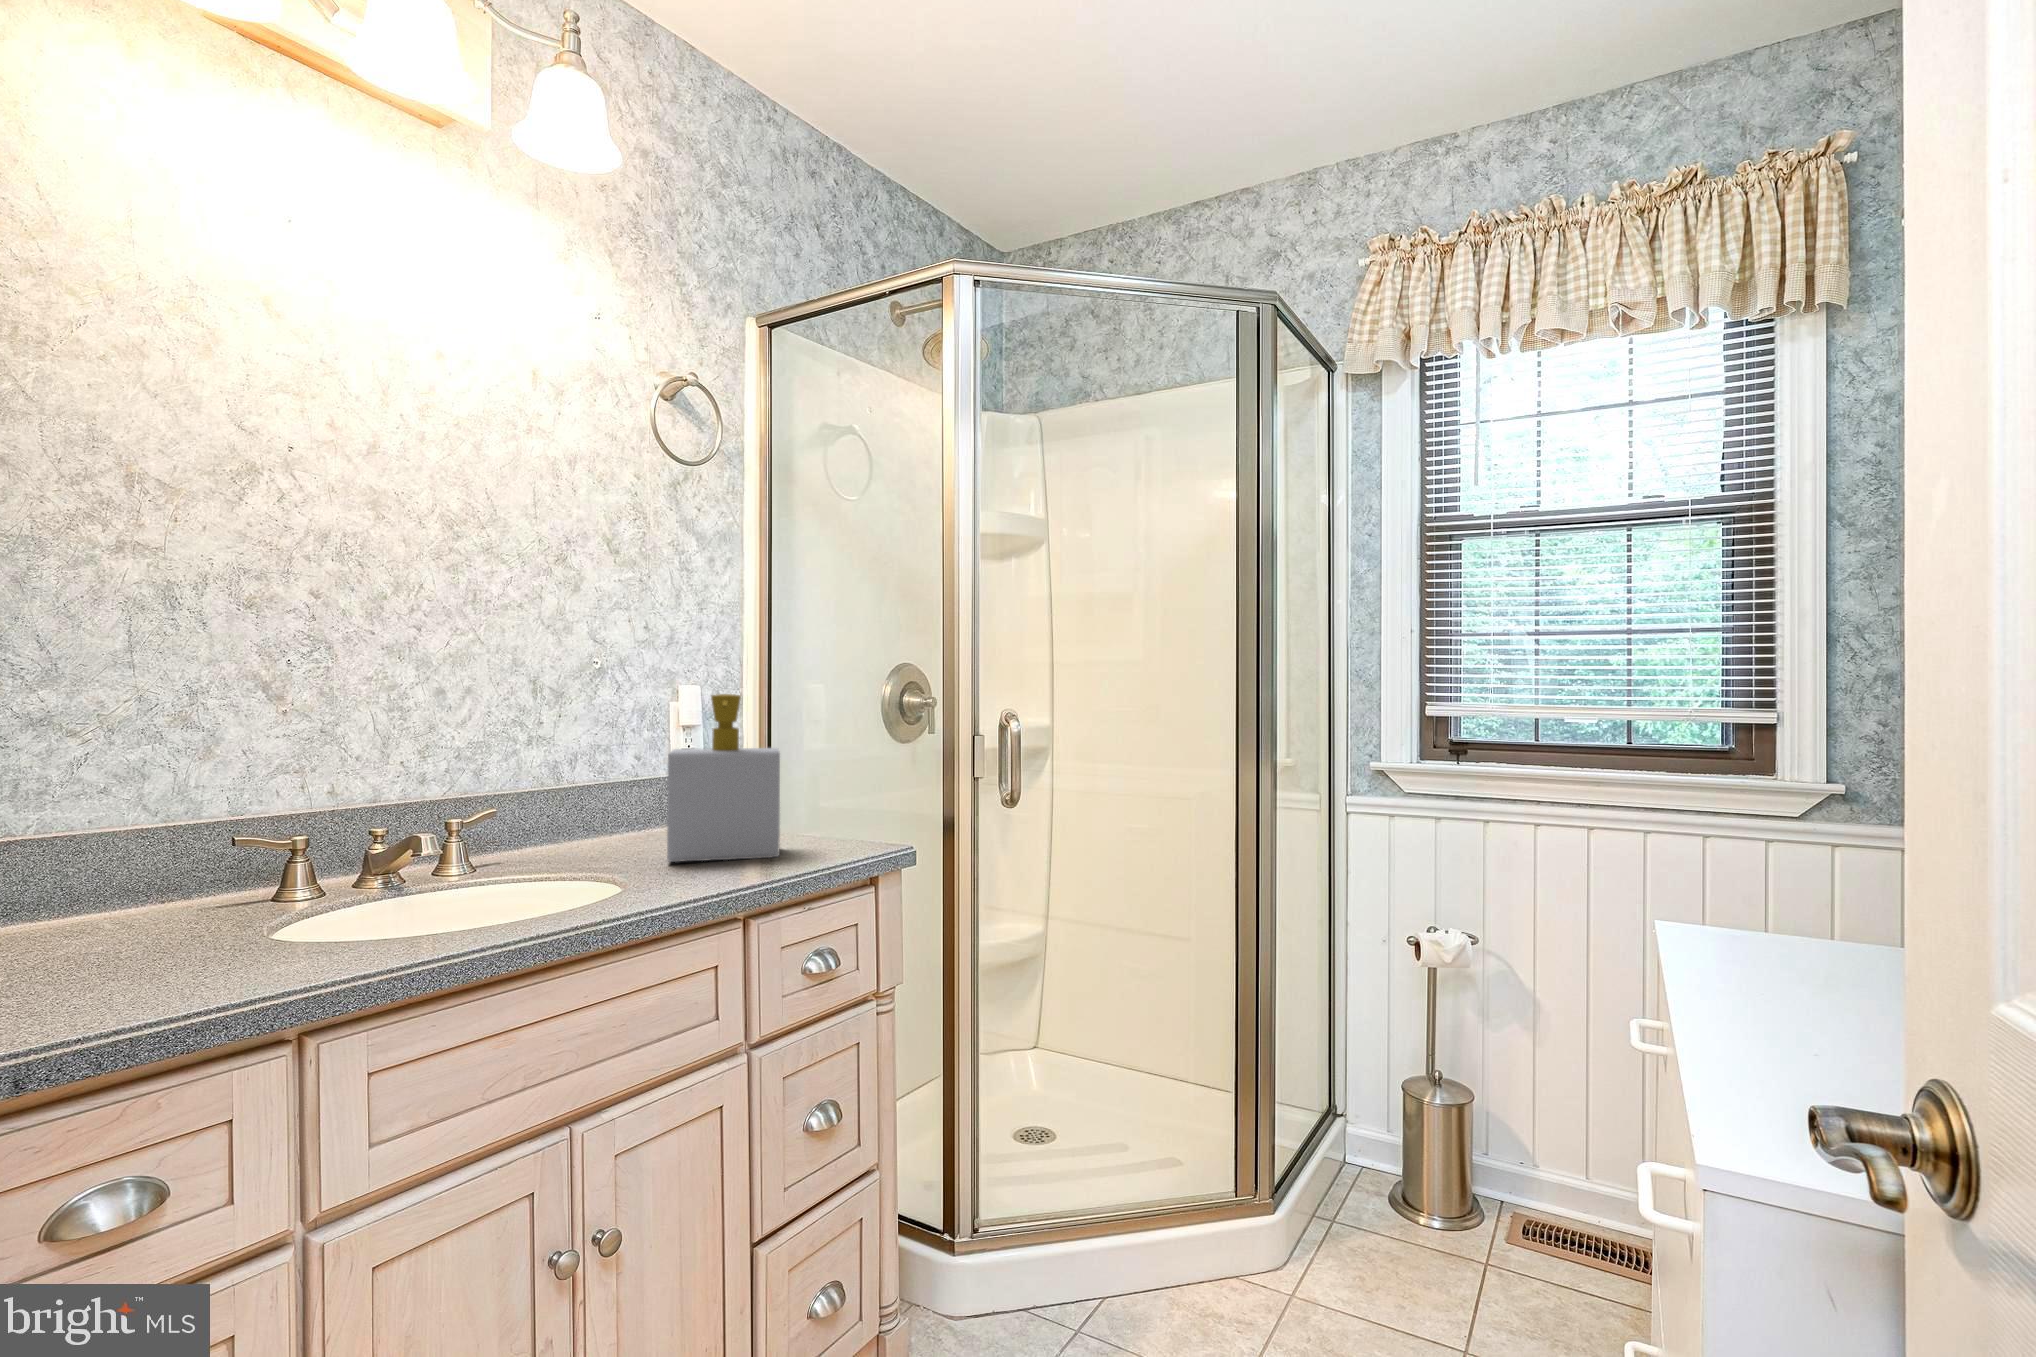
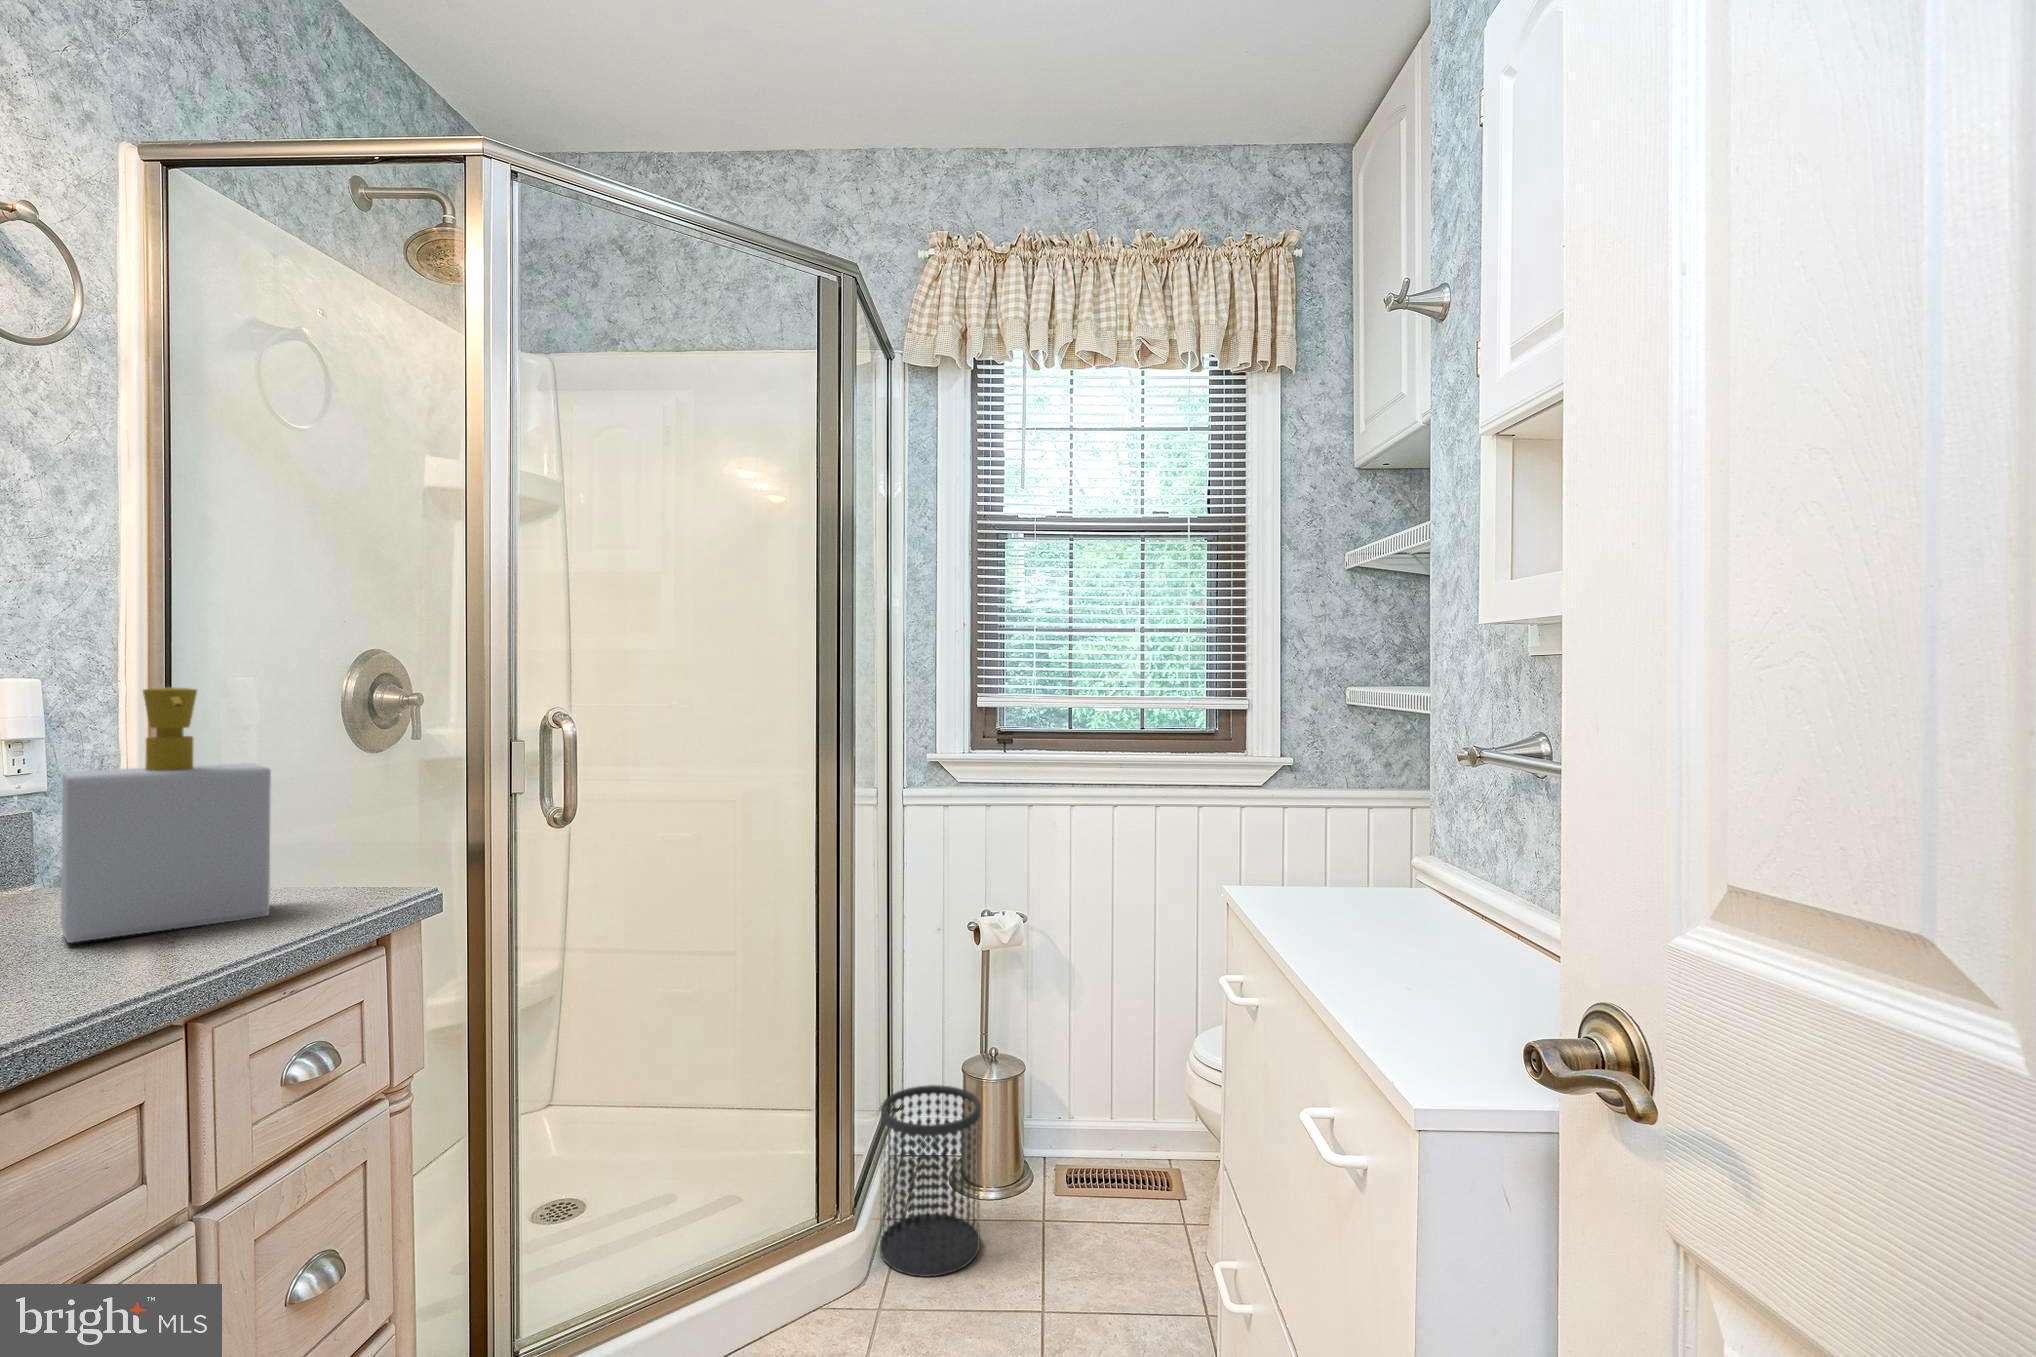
wastebasket: none [1303,1090,1409,1284] -> present [880,1085,981,1277]

